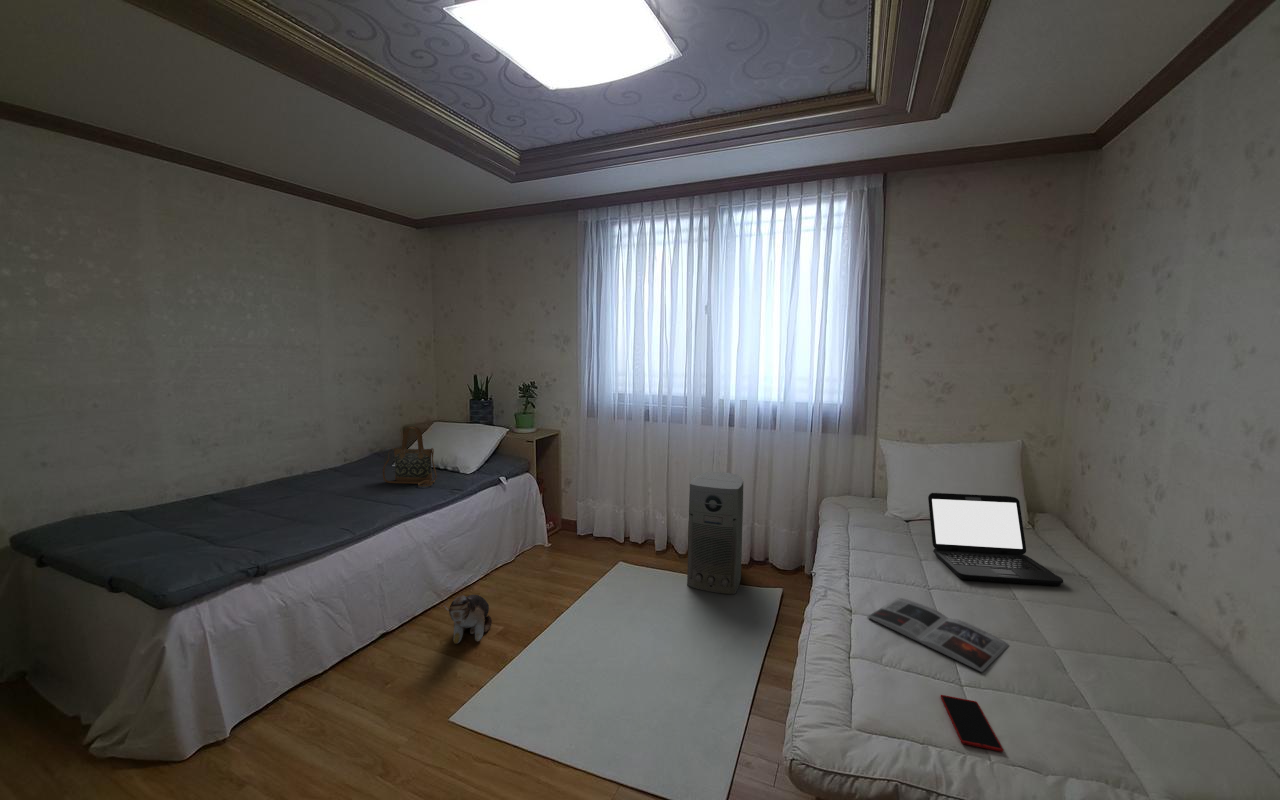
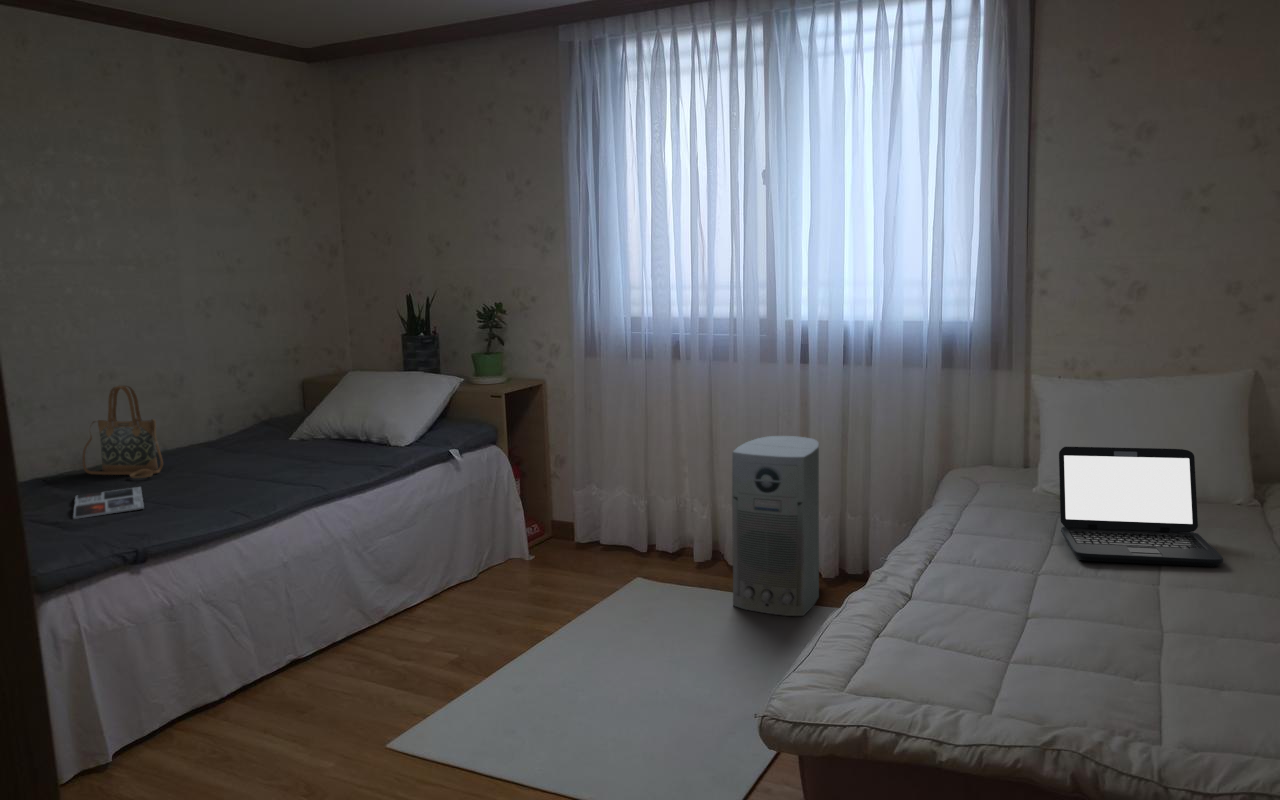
handbag: present [383,427,437,486] -> present [83,386,163,478]
plush toy: present [444,595,492,644] -> none [376,600,443,667]
magazine: present [867,598,1009,672] -> present [73,487,144,519]
smartphone: present [940,695,1003,752] -> none [953,661,999,702]

